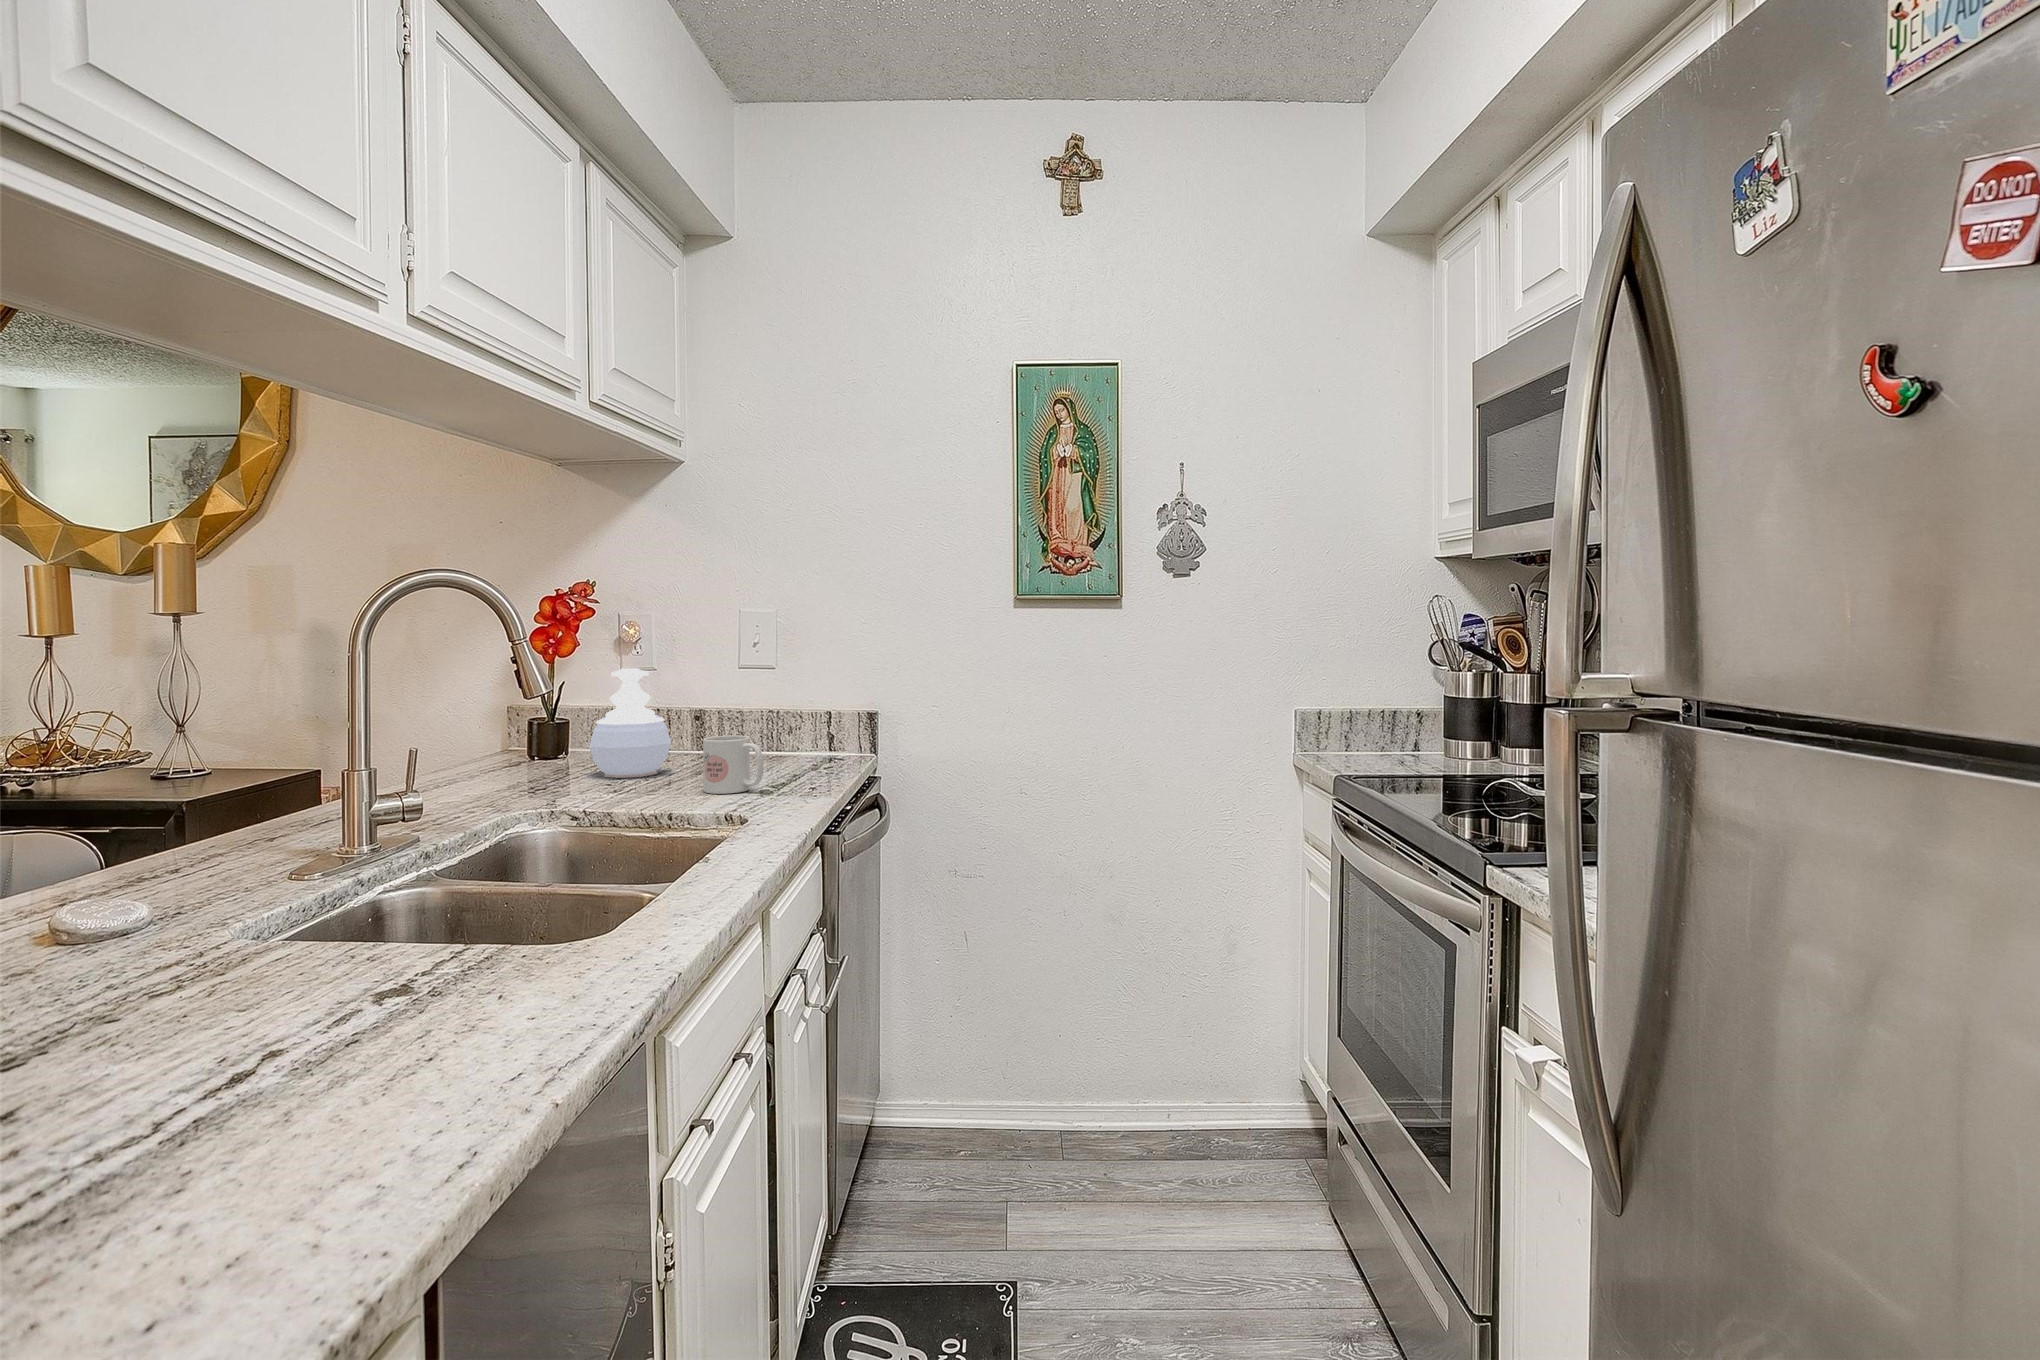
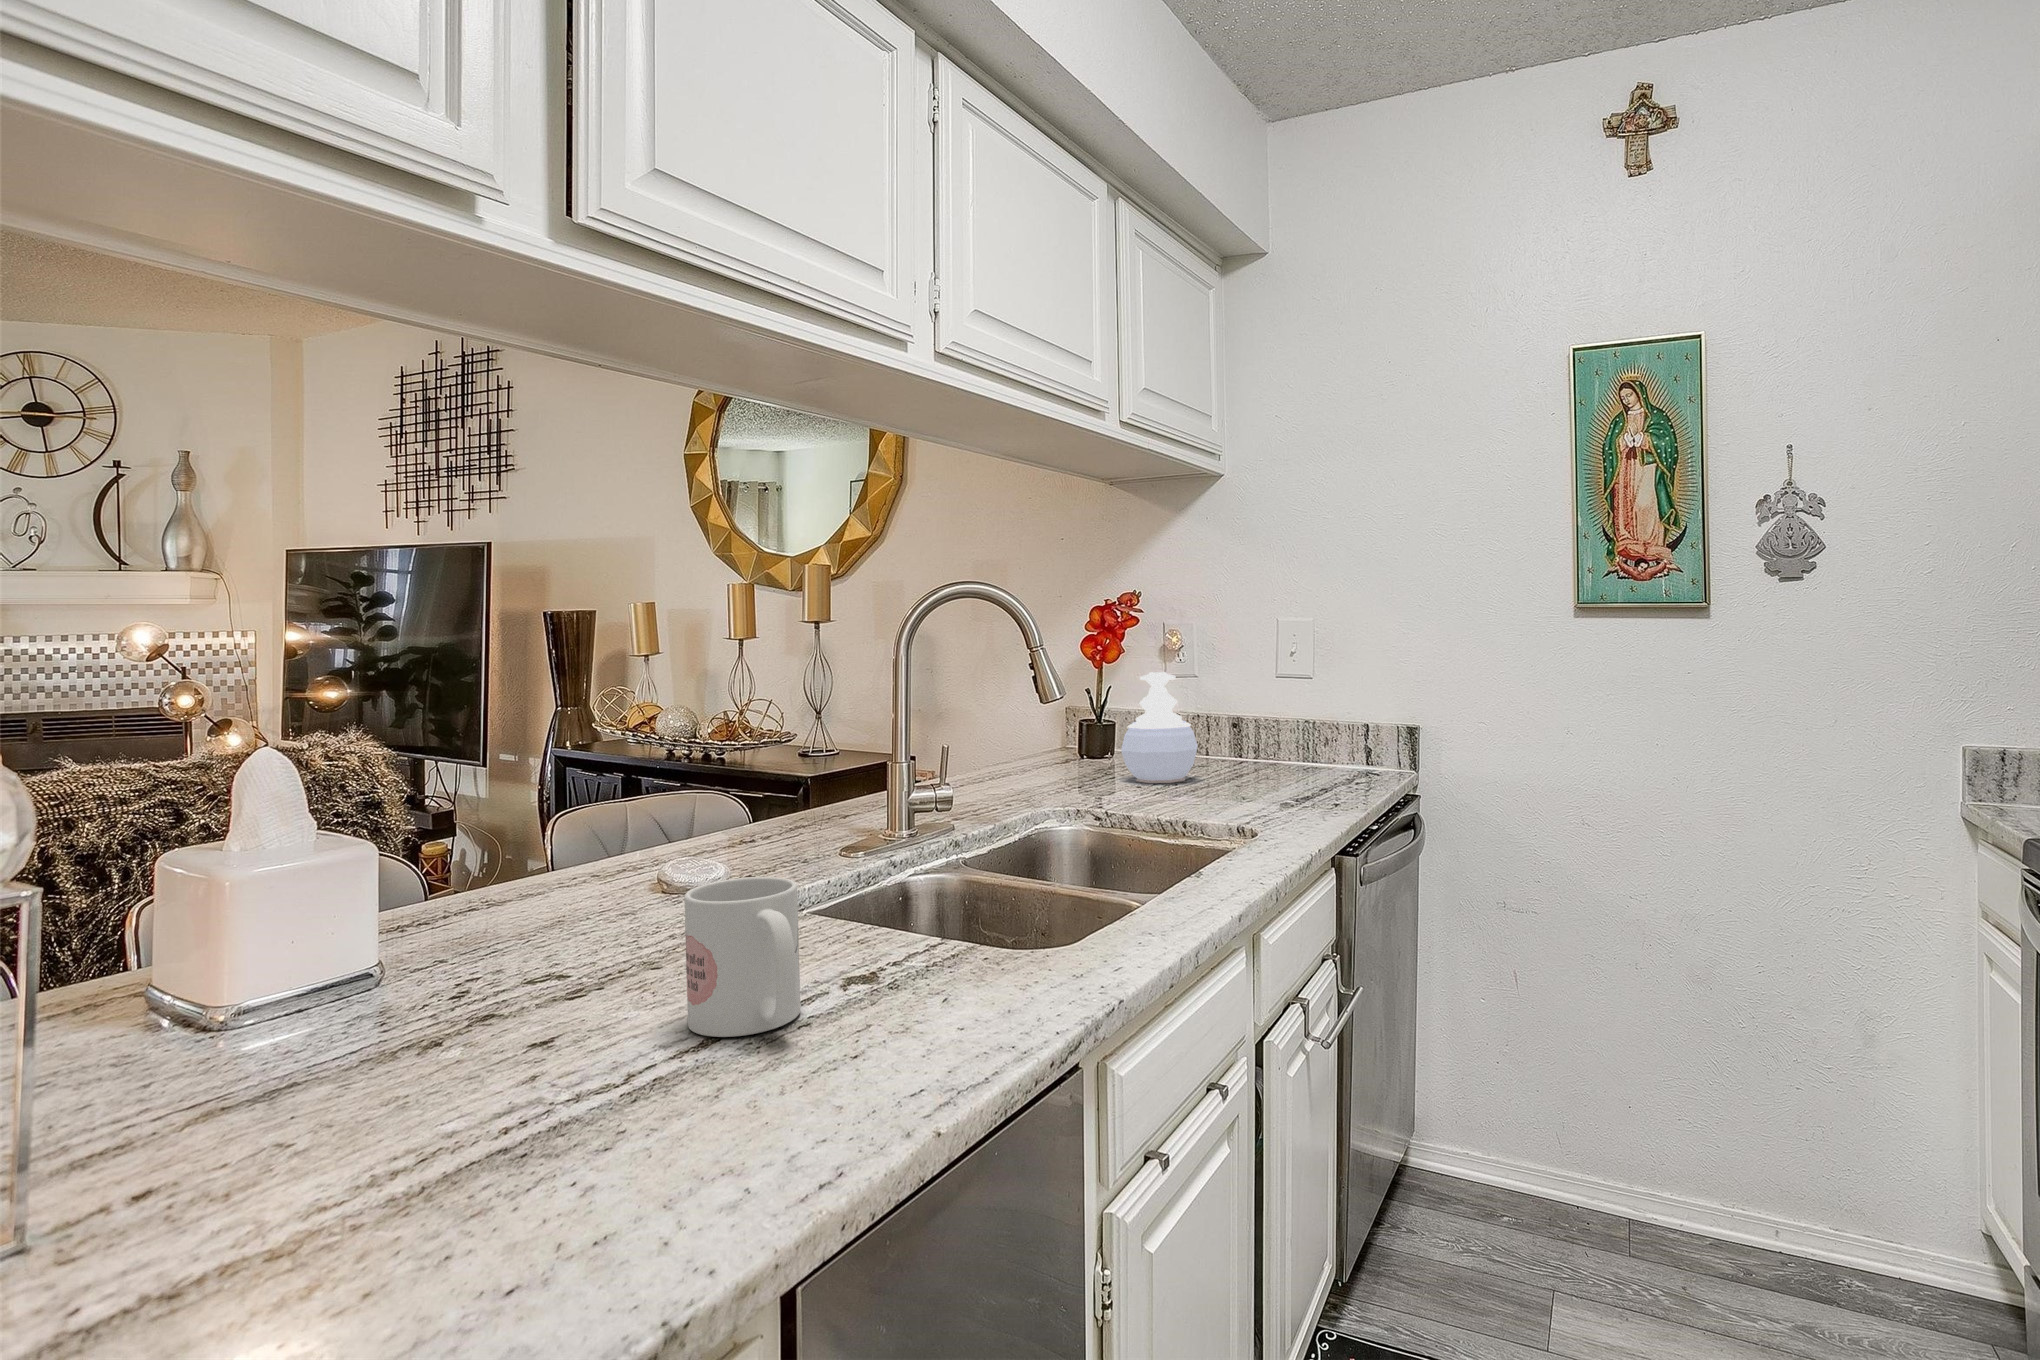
mug: present [703,735,763,794] -> present [684,877,801,1037]

